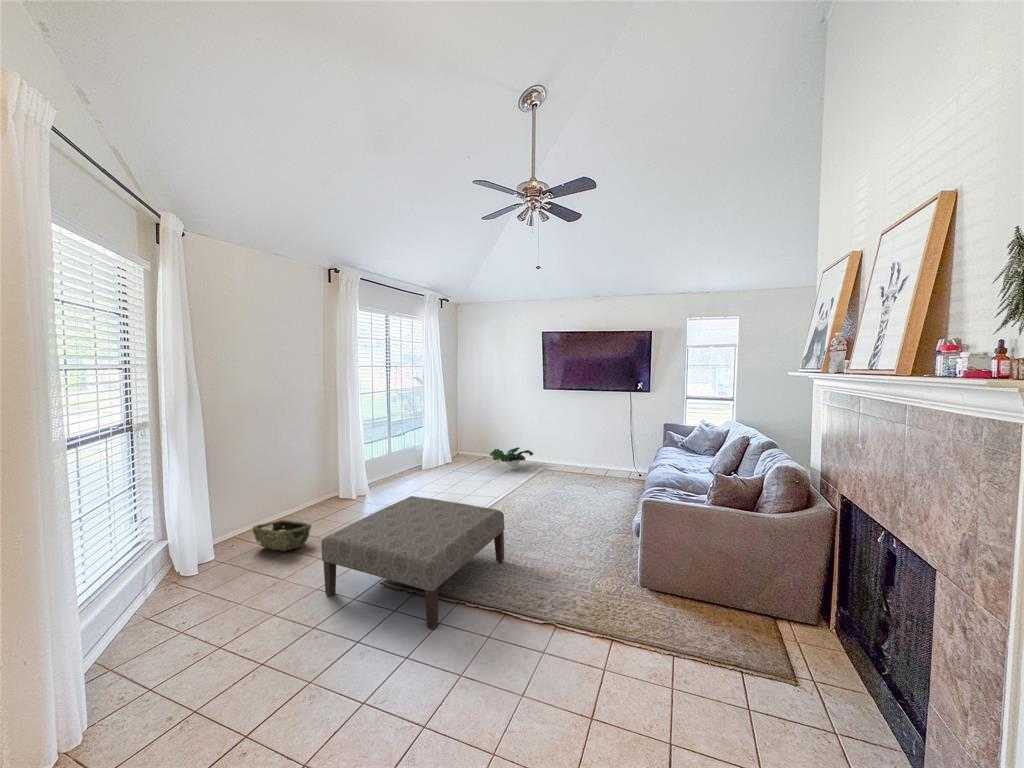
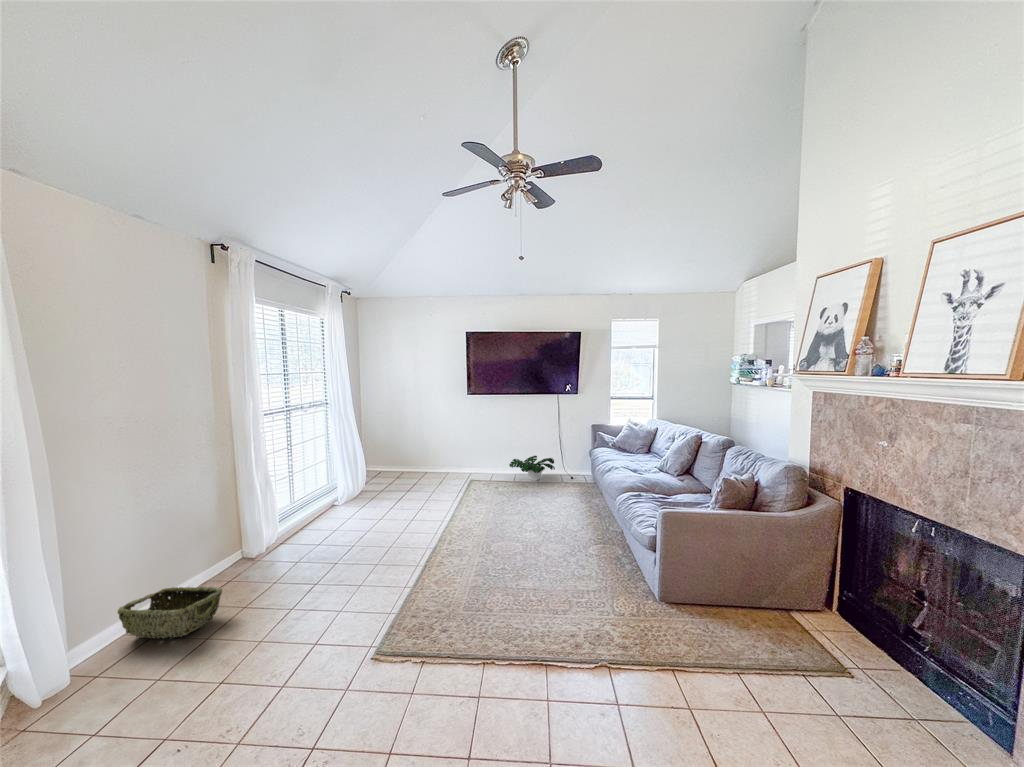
potted plant: present [490,447,533,470] -> present [509,456,555,480]
ottoman: present [321,496,505,630] -> none [278,529,502,716]

